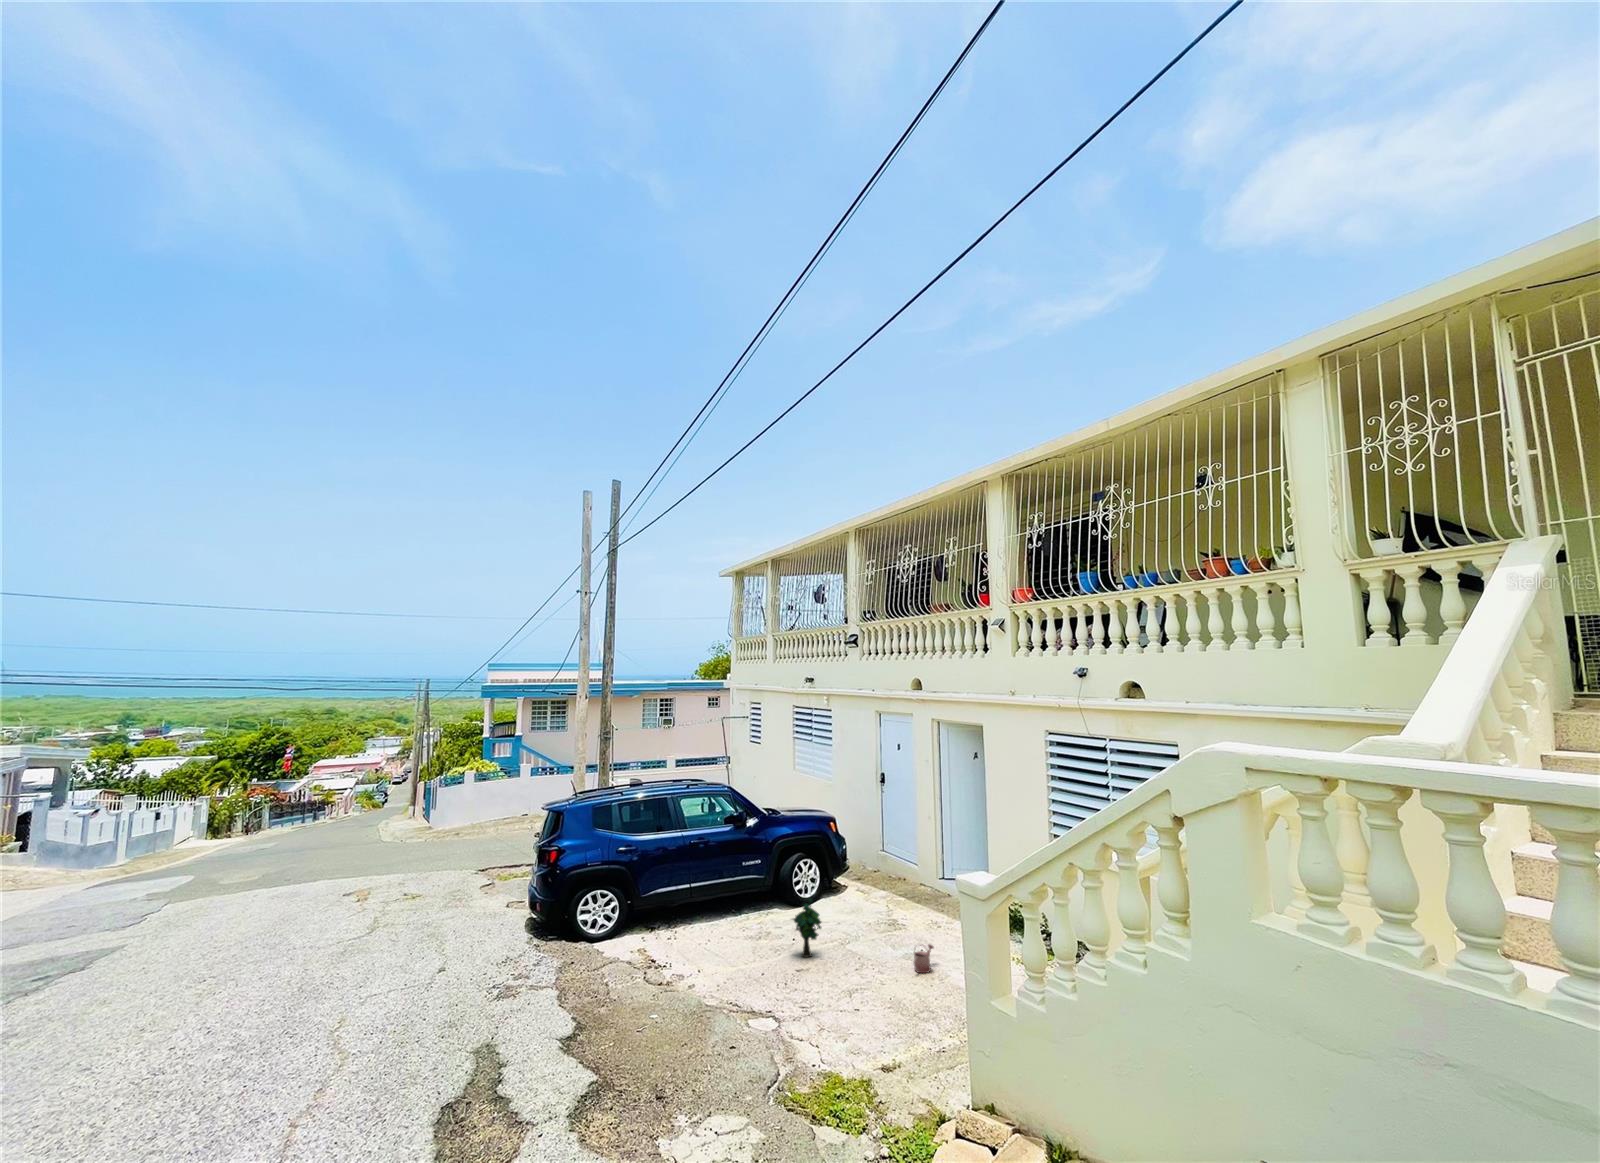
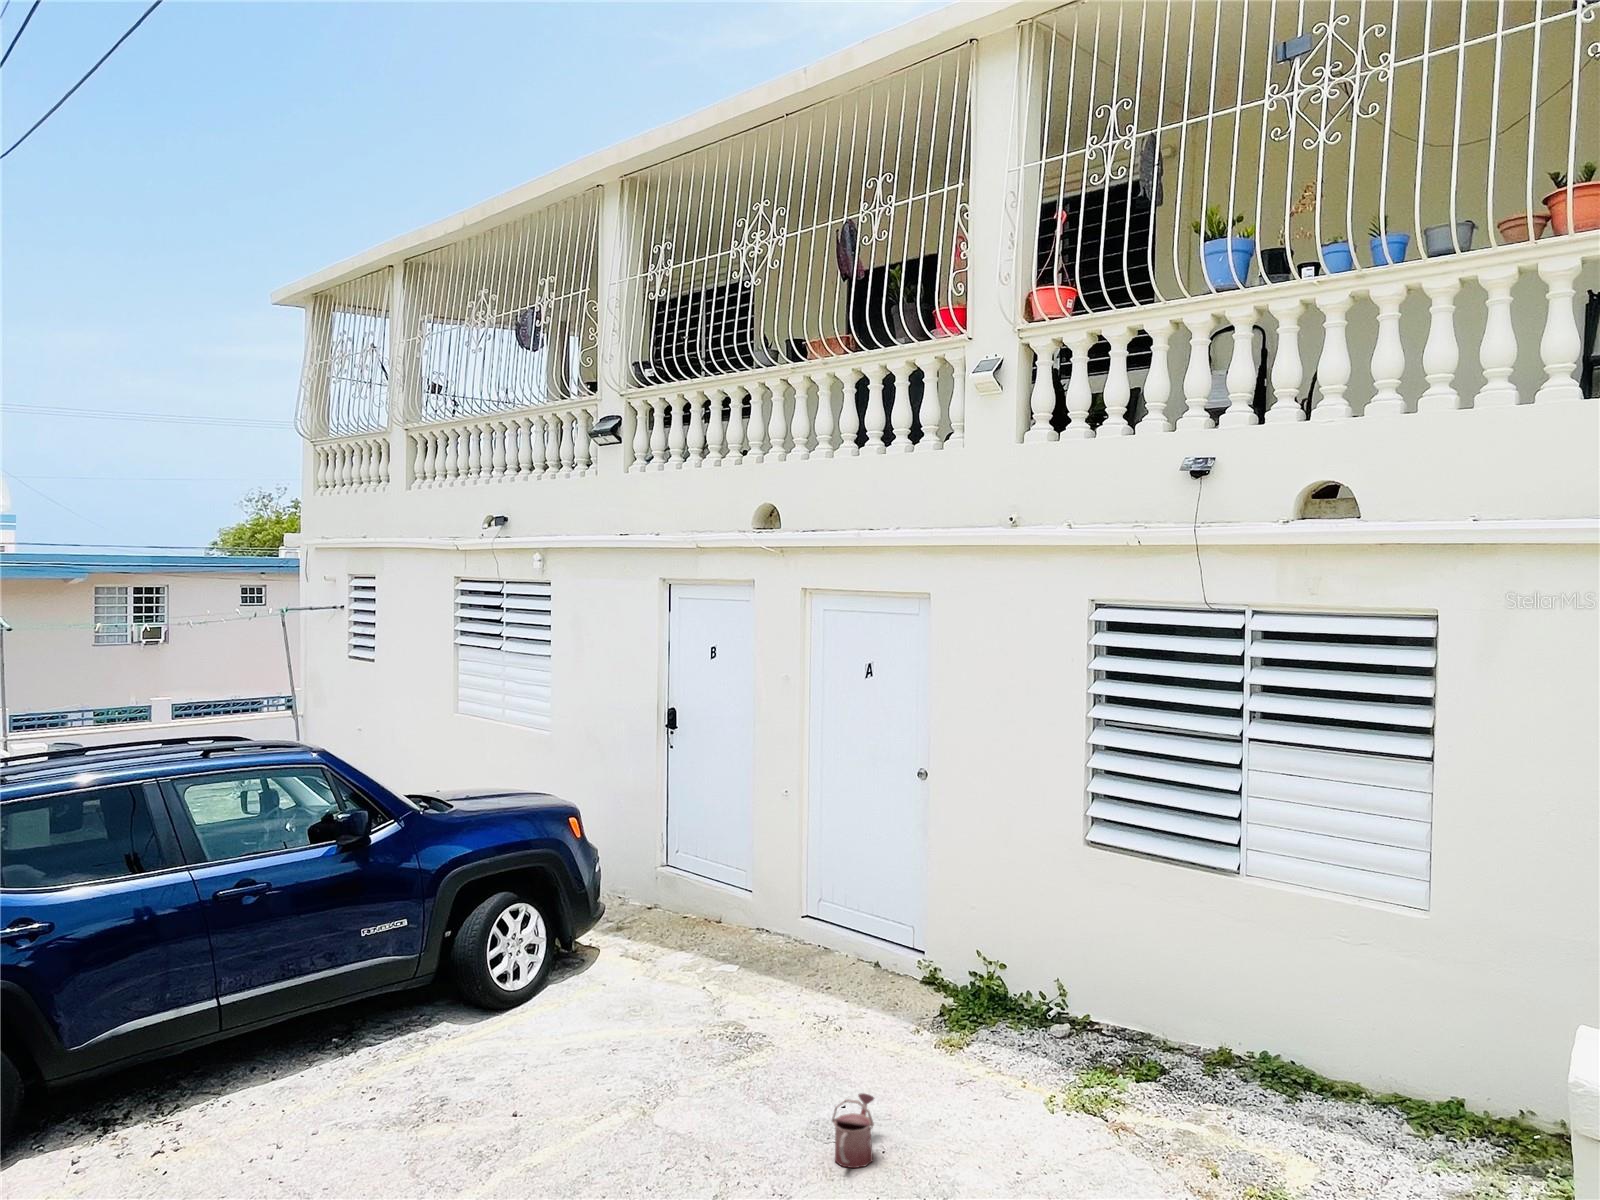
decorative plant: present [793,898,821,958] -> none [506,1011,591,1158]

